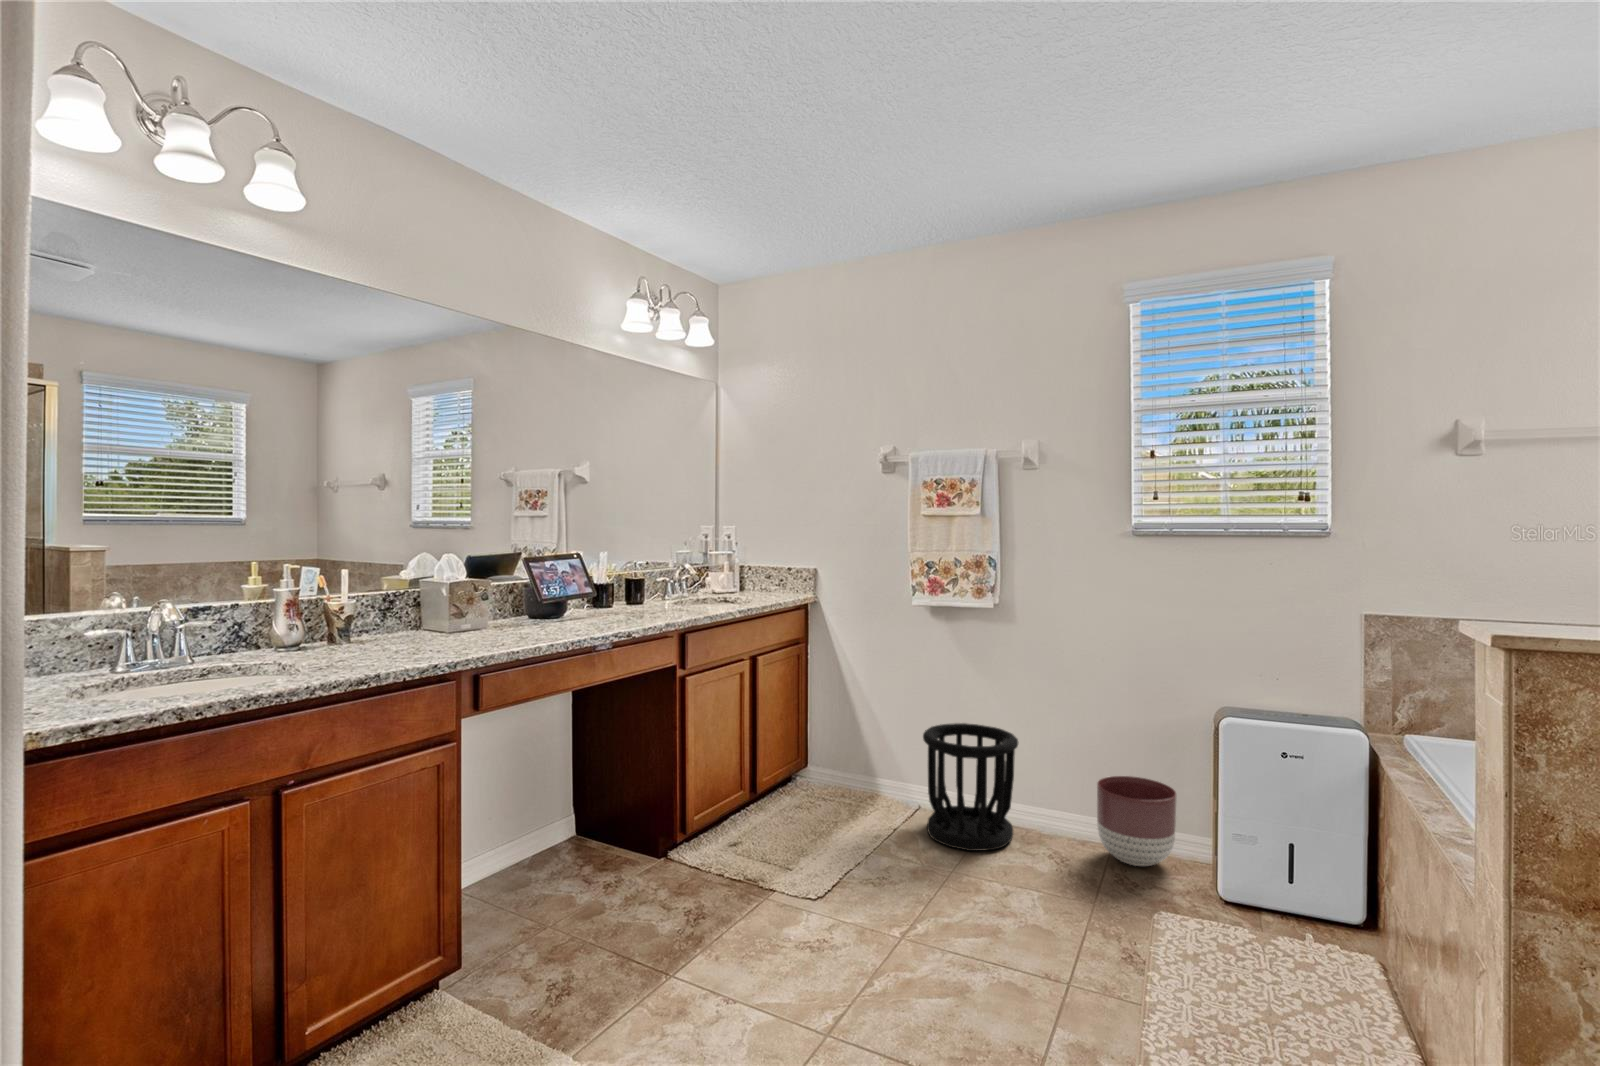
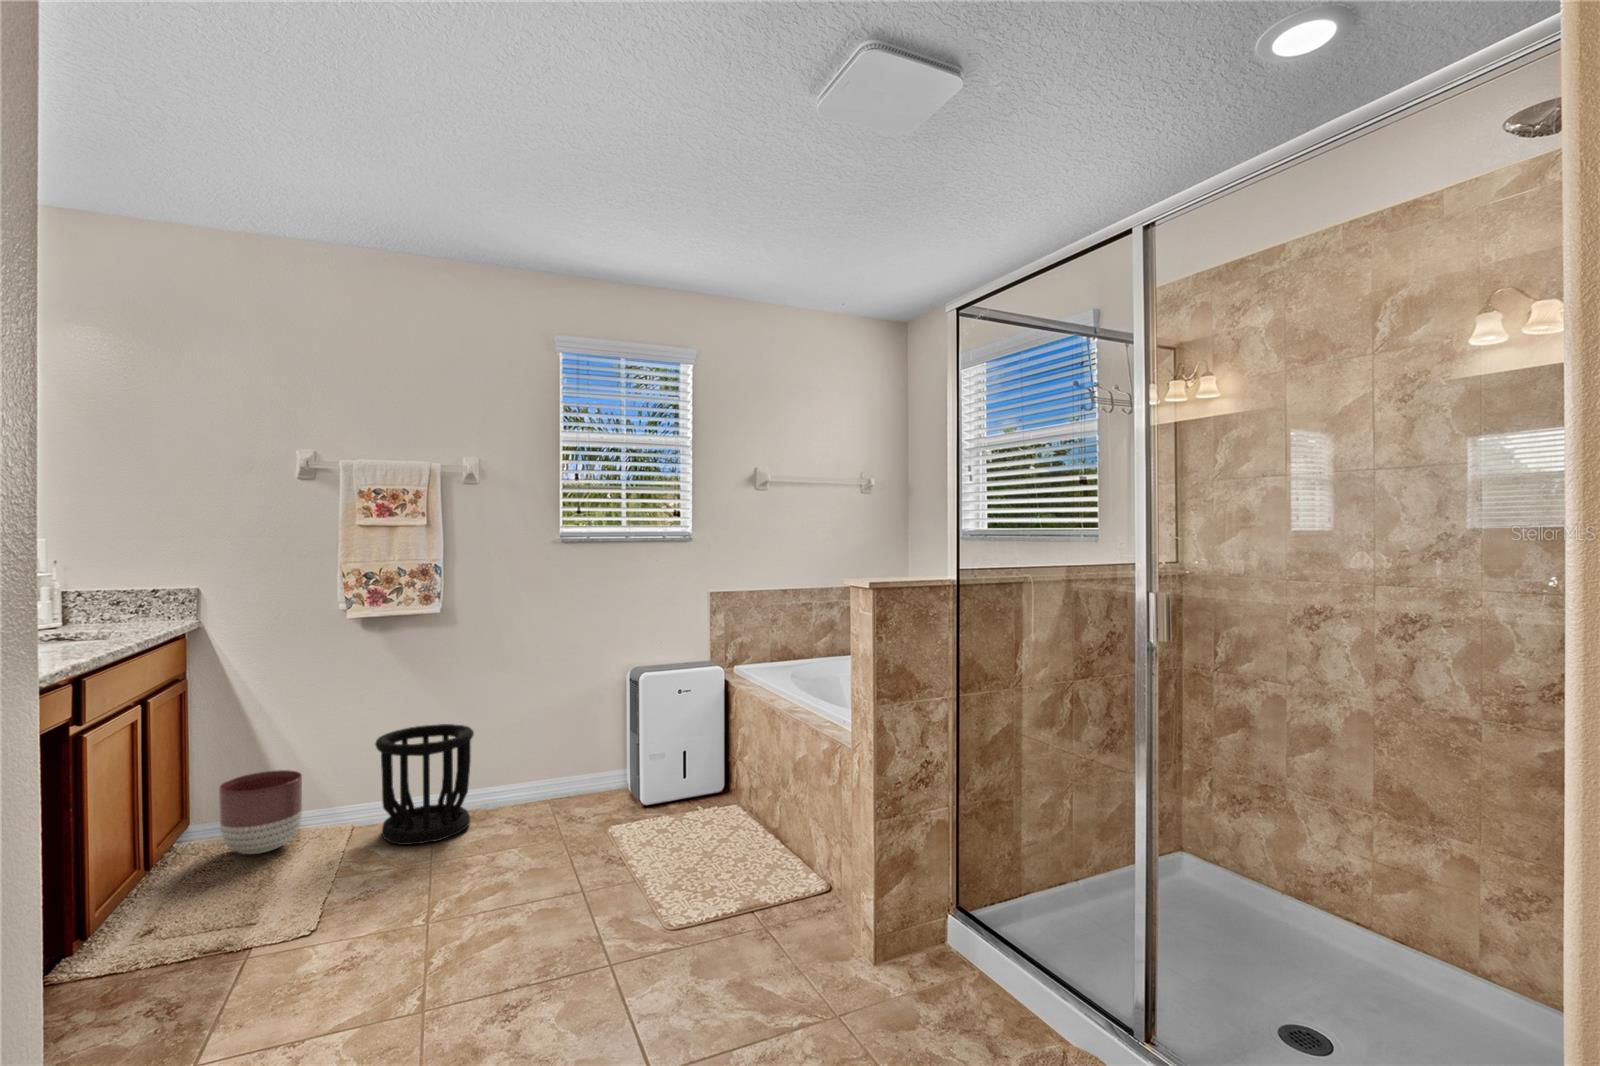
planter: present [1097,776,1176,866] -> present [219,770,302,854]

